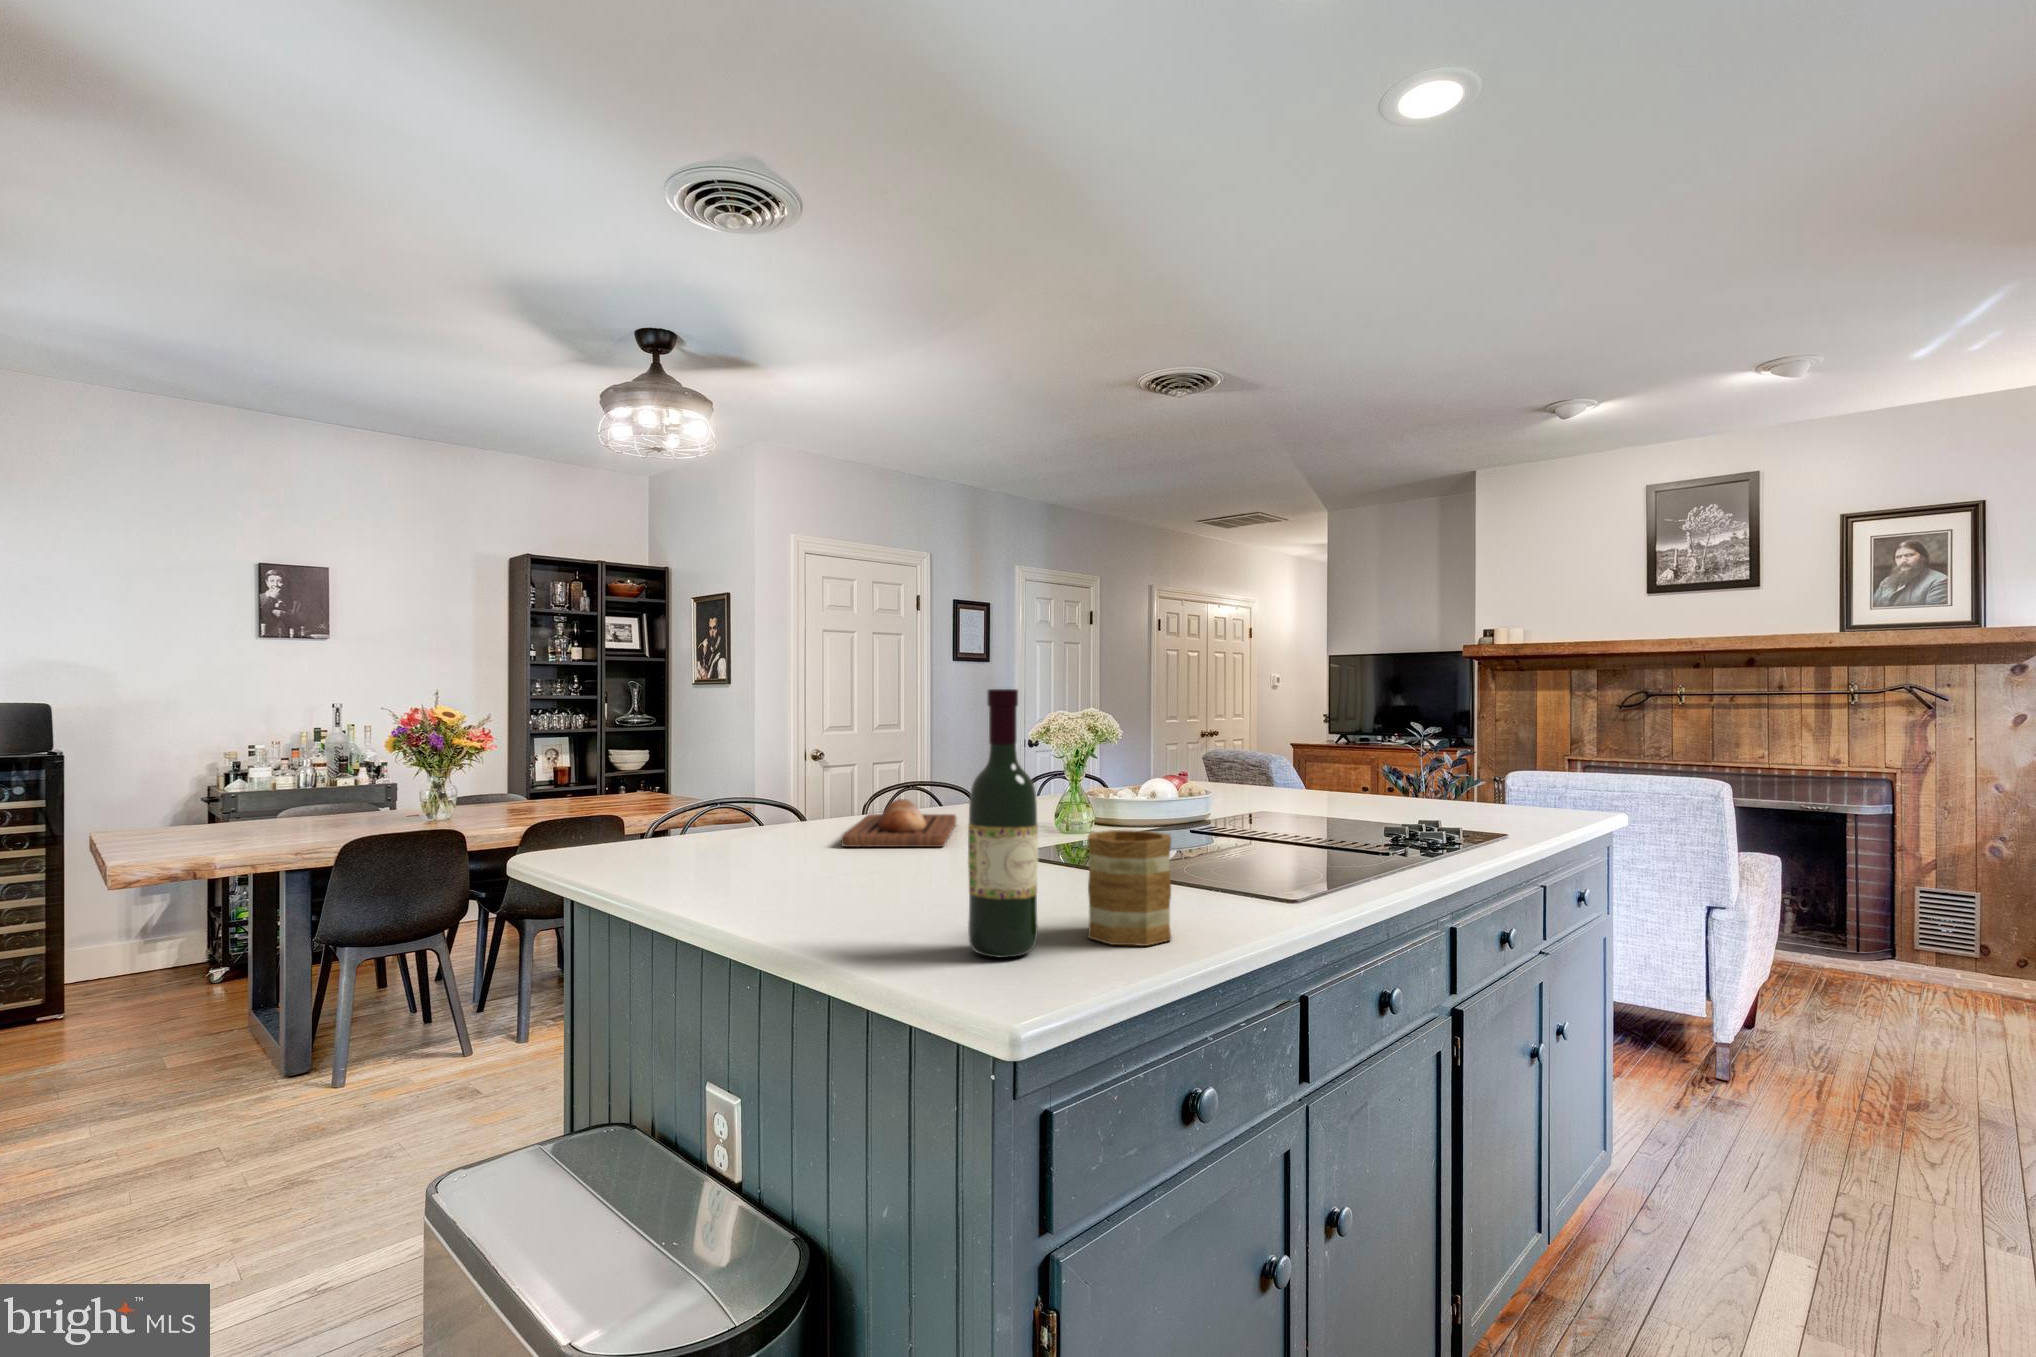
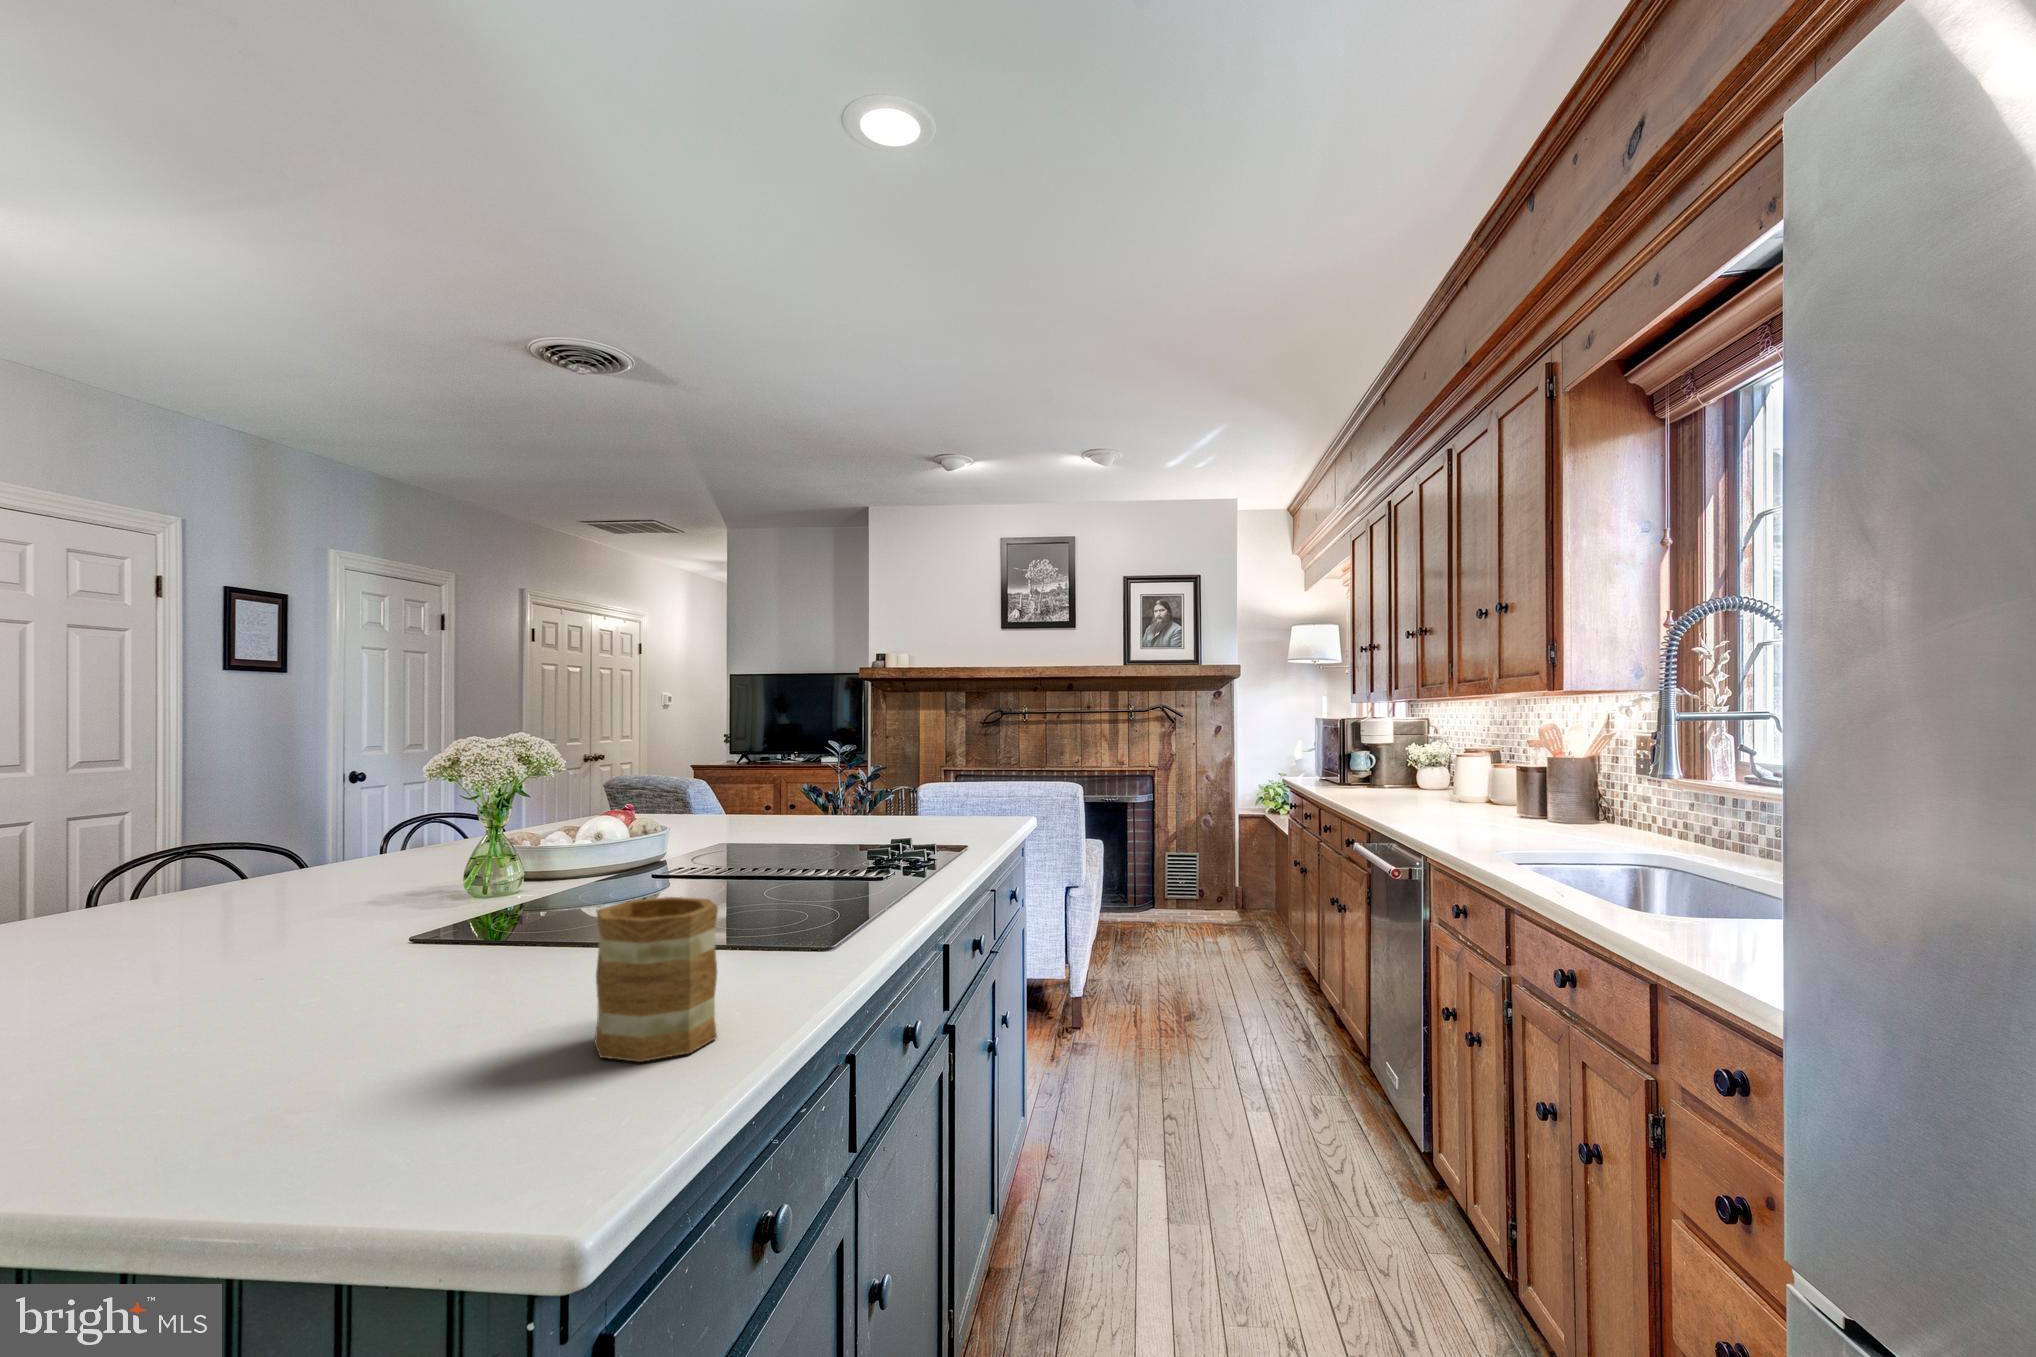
wine bottle: present [968,689,1038,958] -> none [415,715,536,1126]
bread loaf: present [841,799,956,847] -> none [95,871,306,959]

